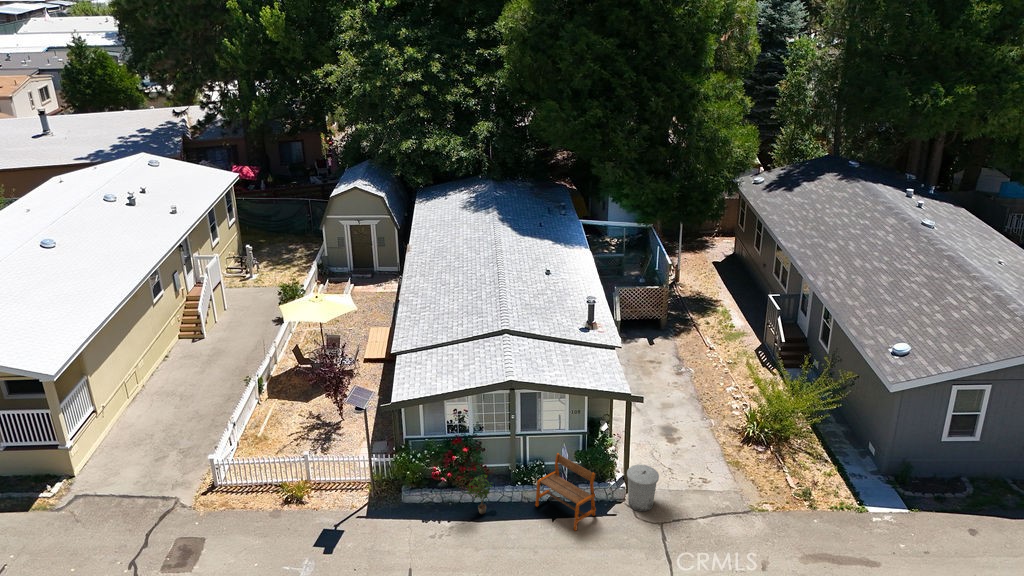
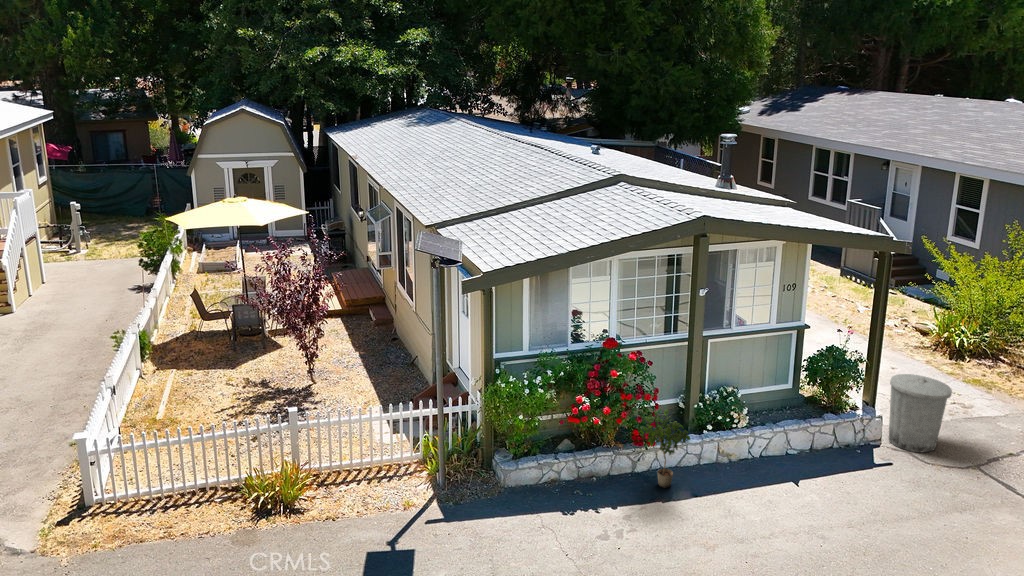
bench: present [535,453,596,531] -> none [747,362,869,491]

